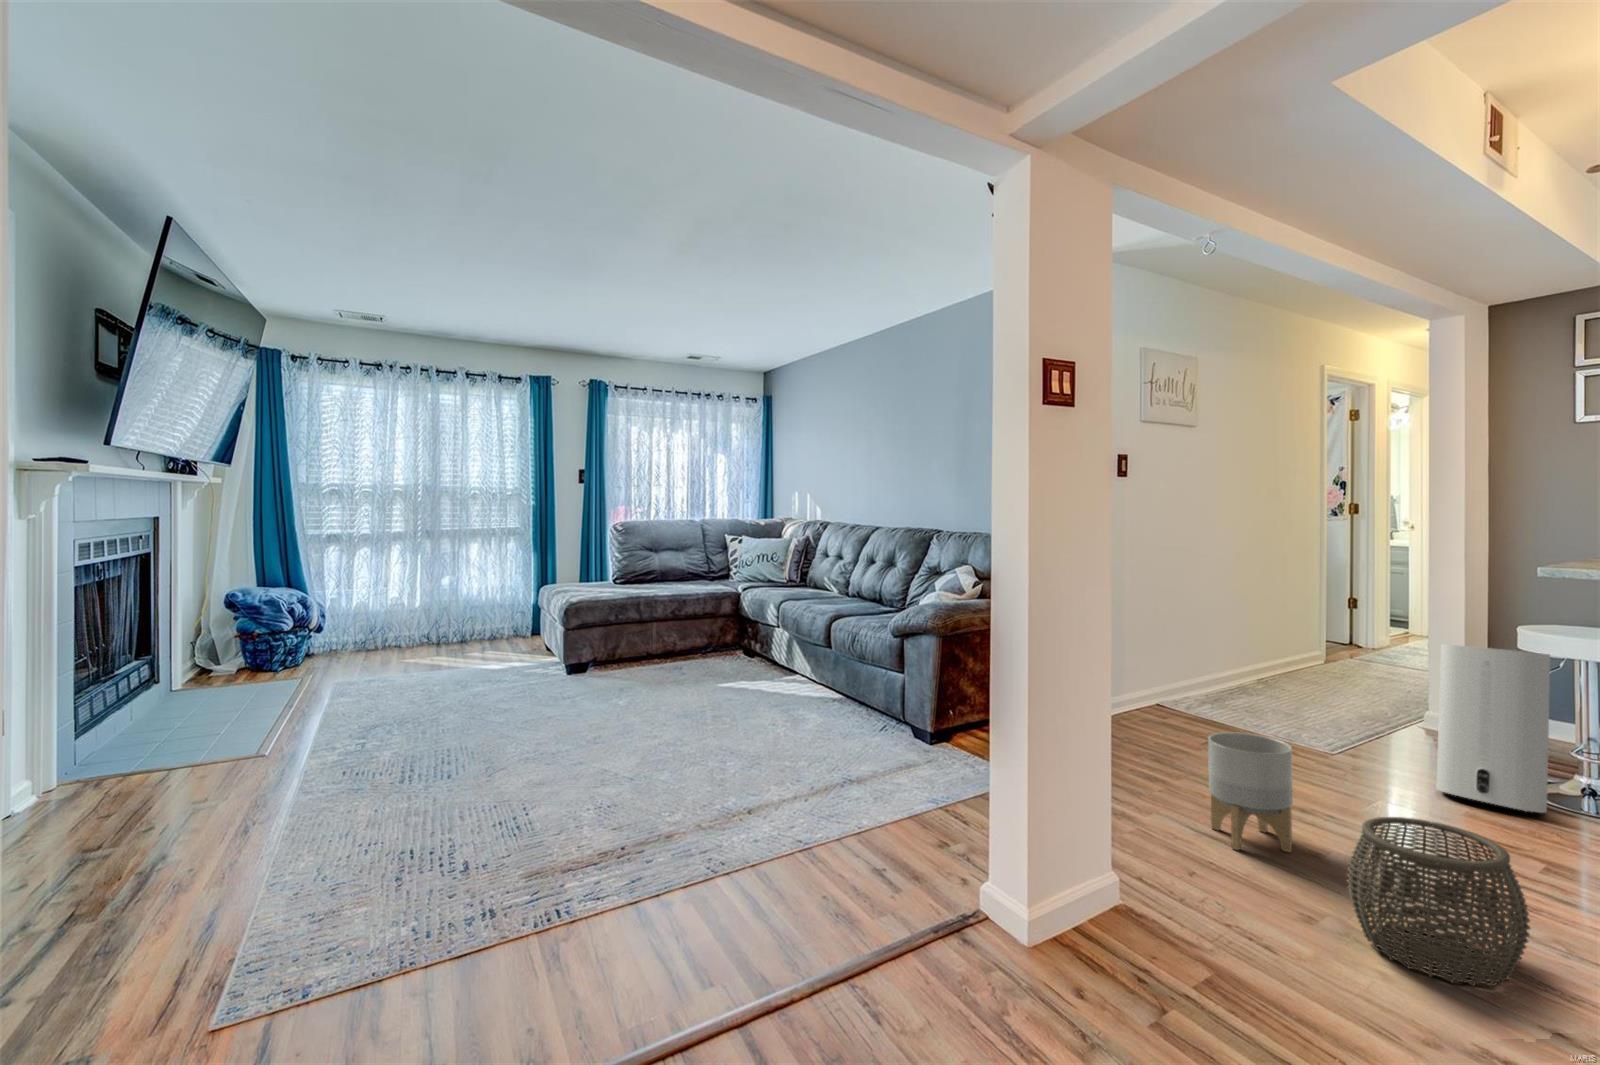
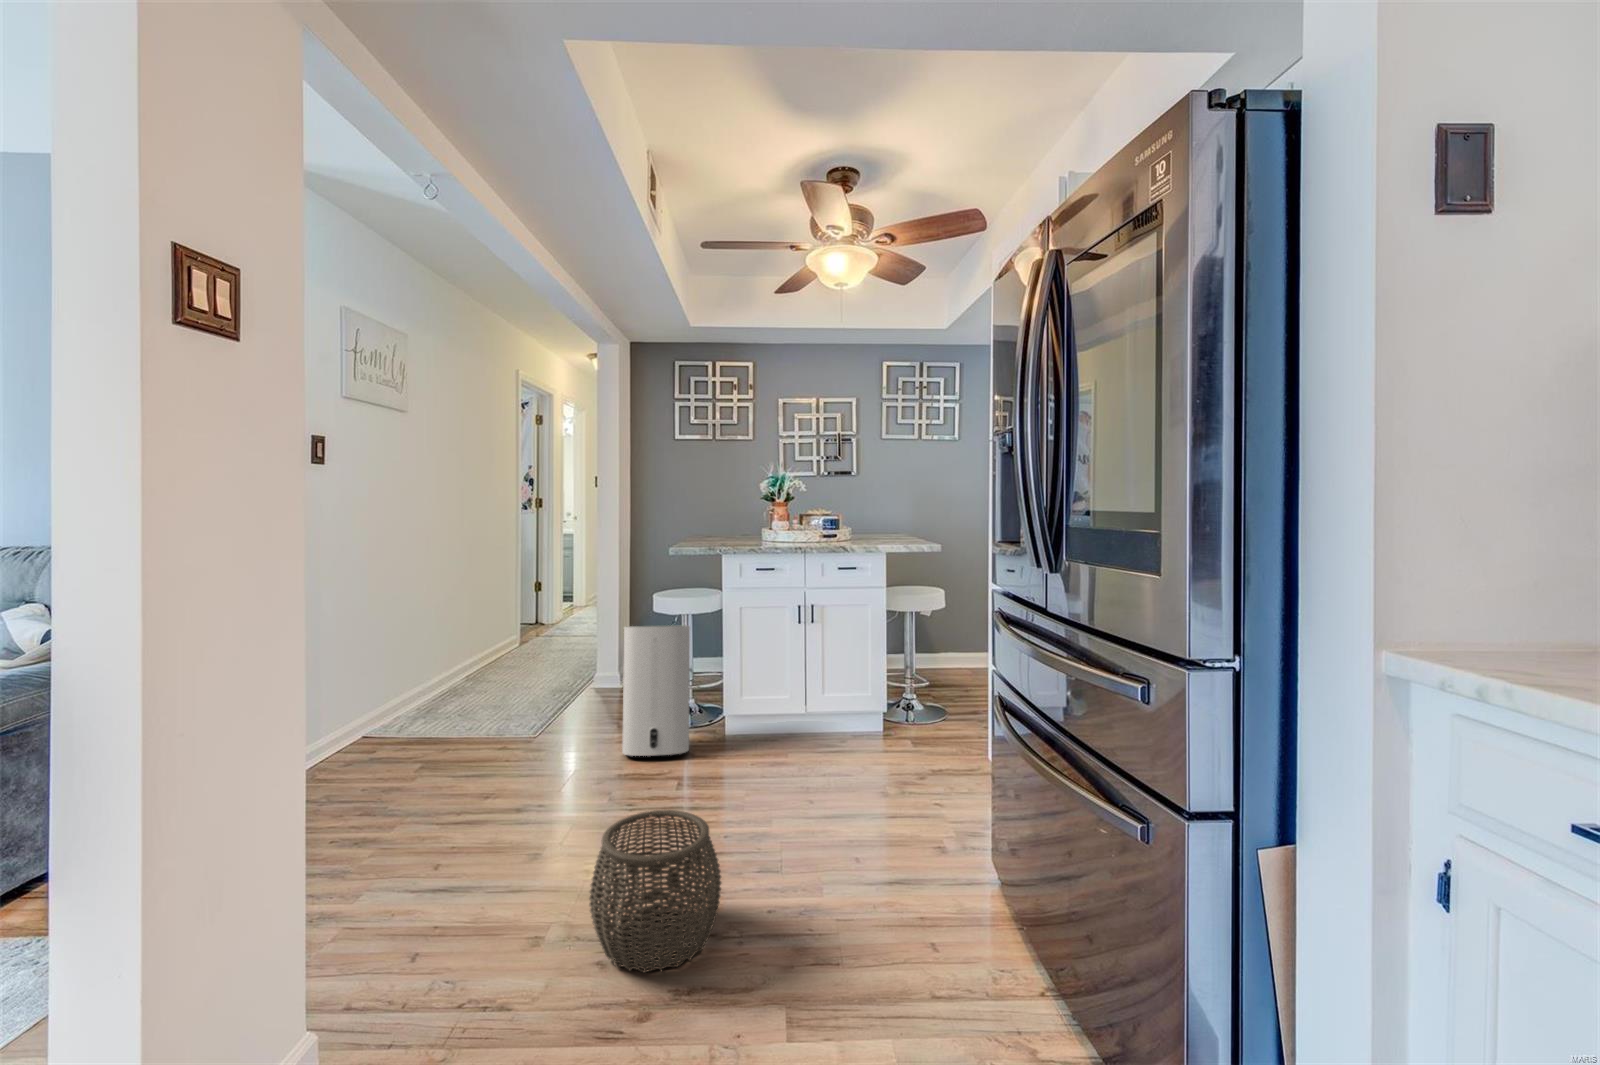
planter: present [1208,732,1293,853] -> none [437,759,526,905]

